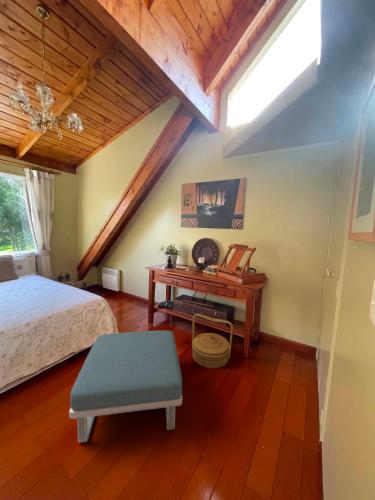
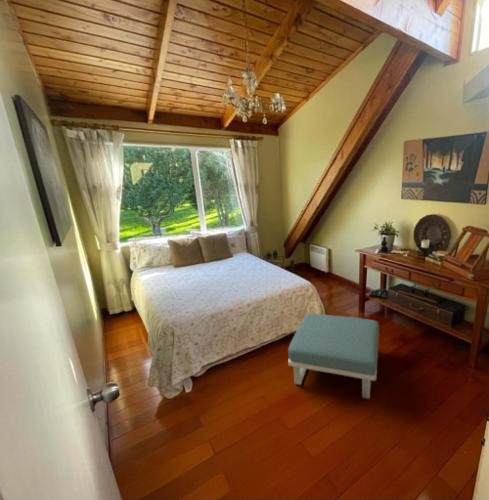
woven basket: present [192,314,233,368] -> none [403,308,456,369]

